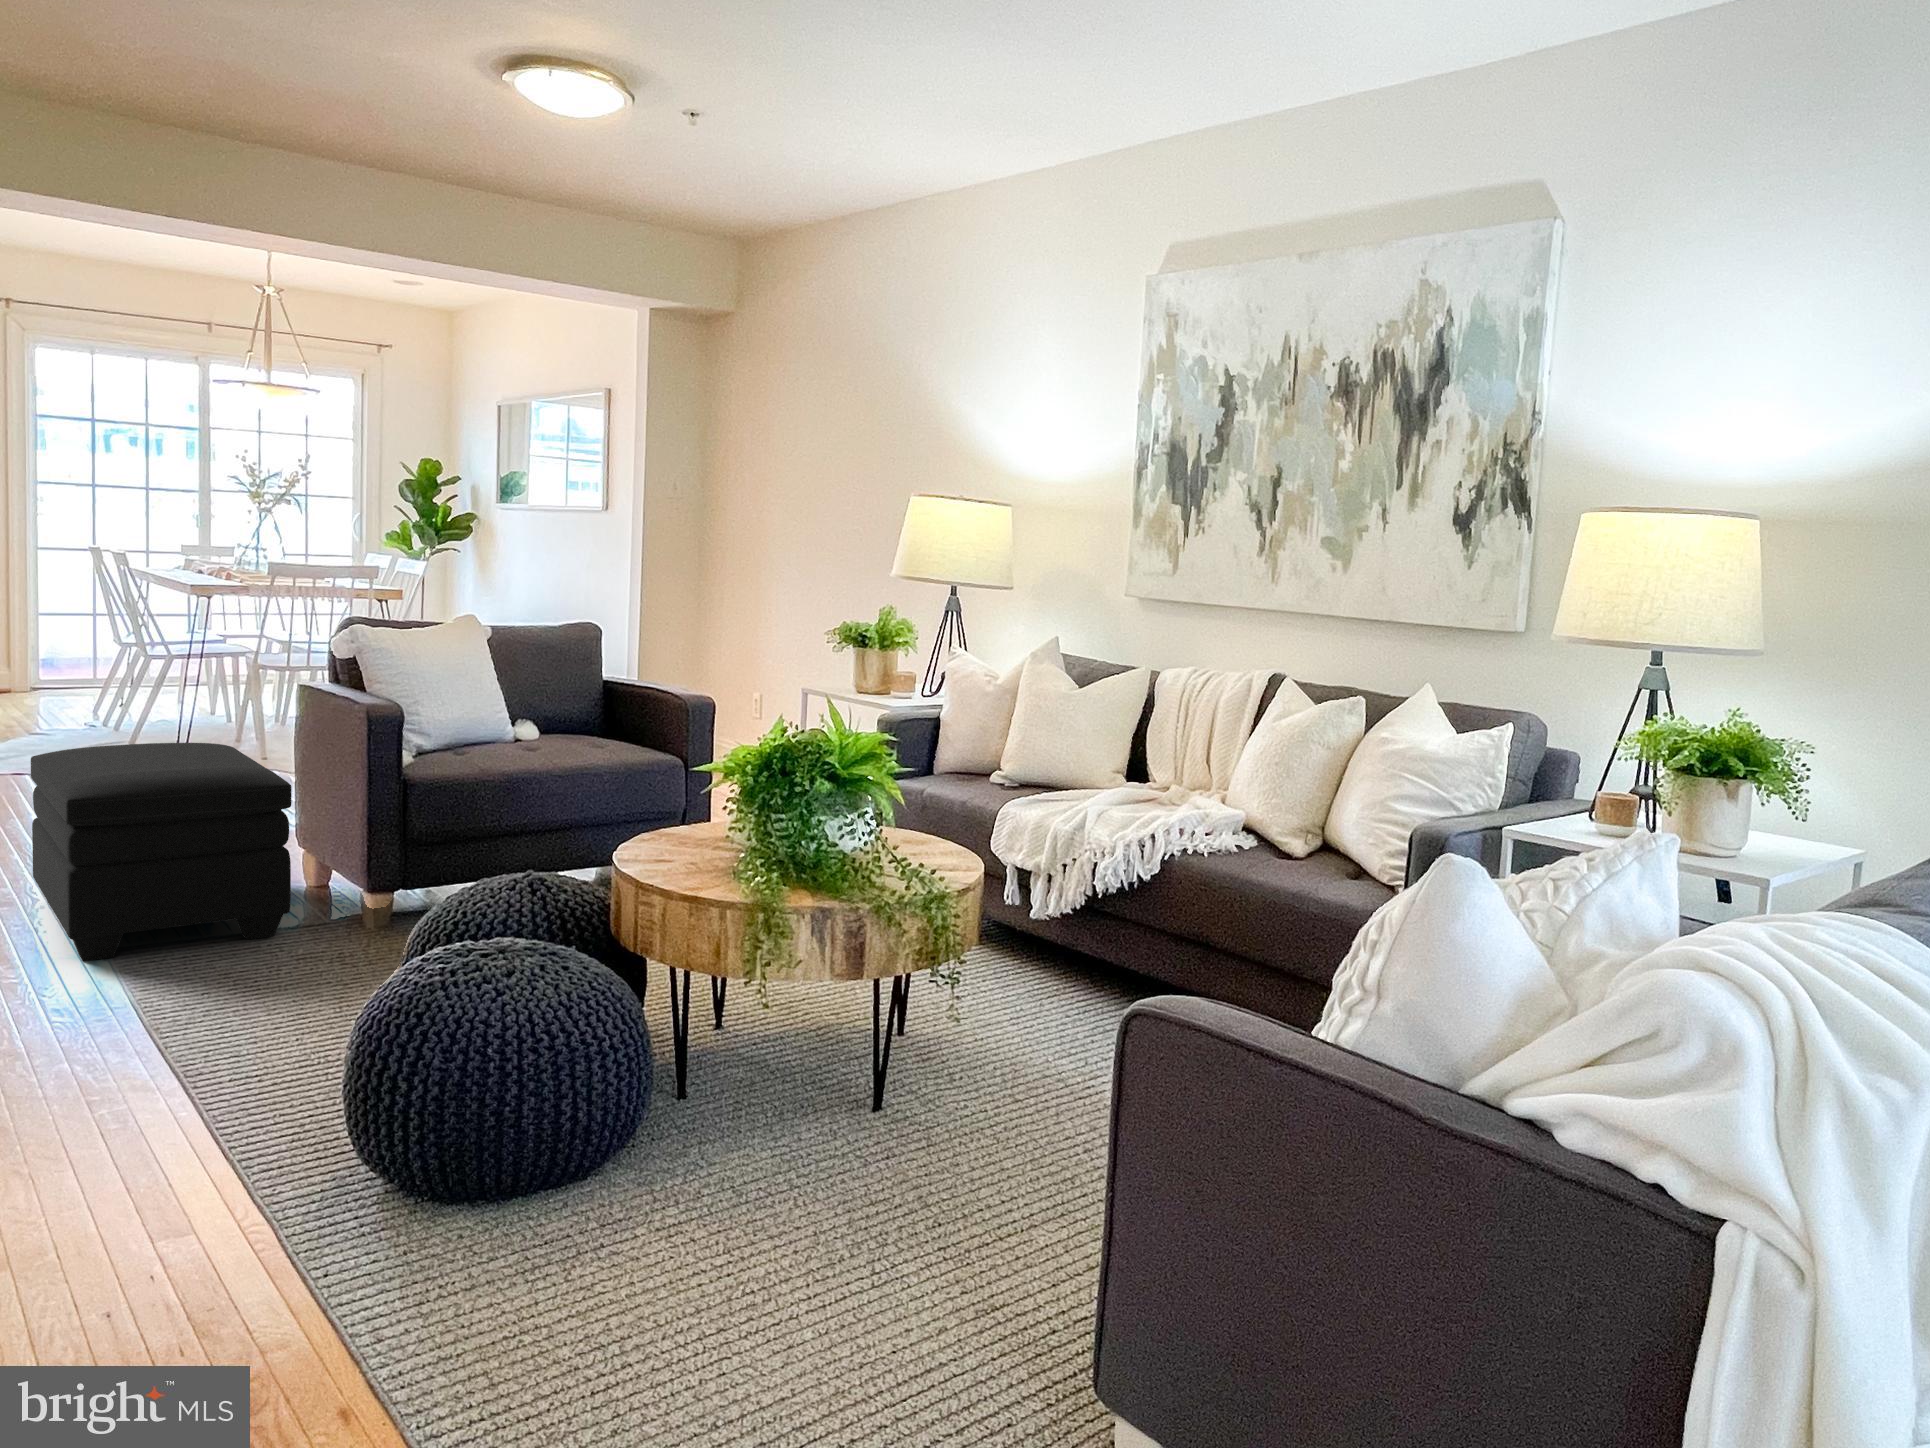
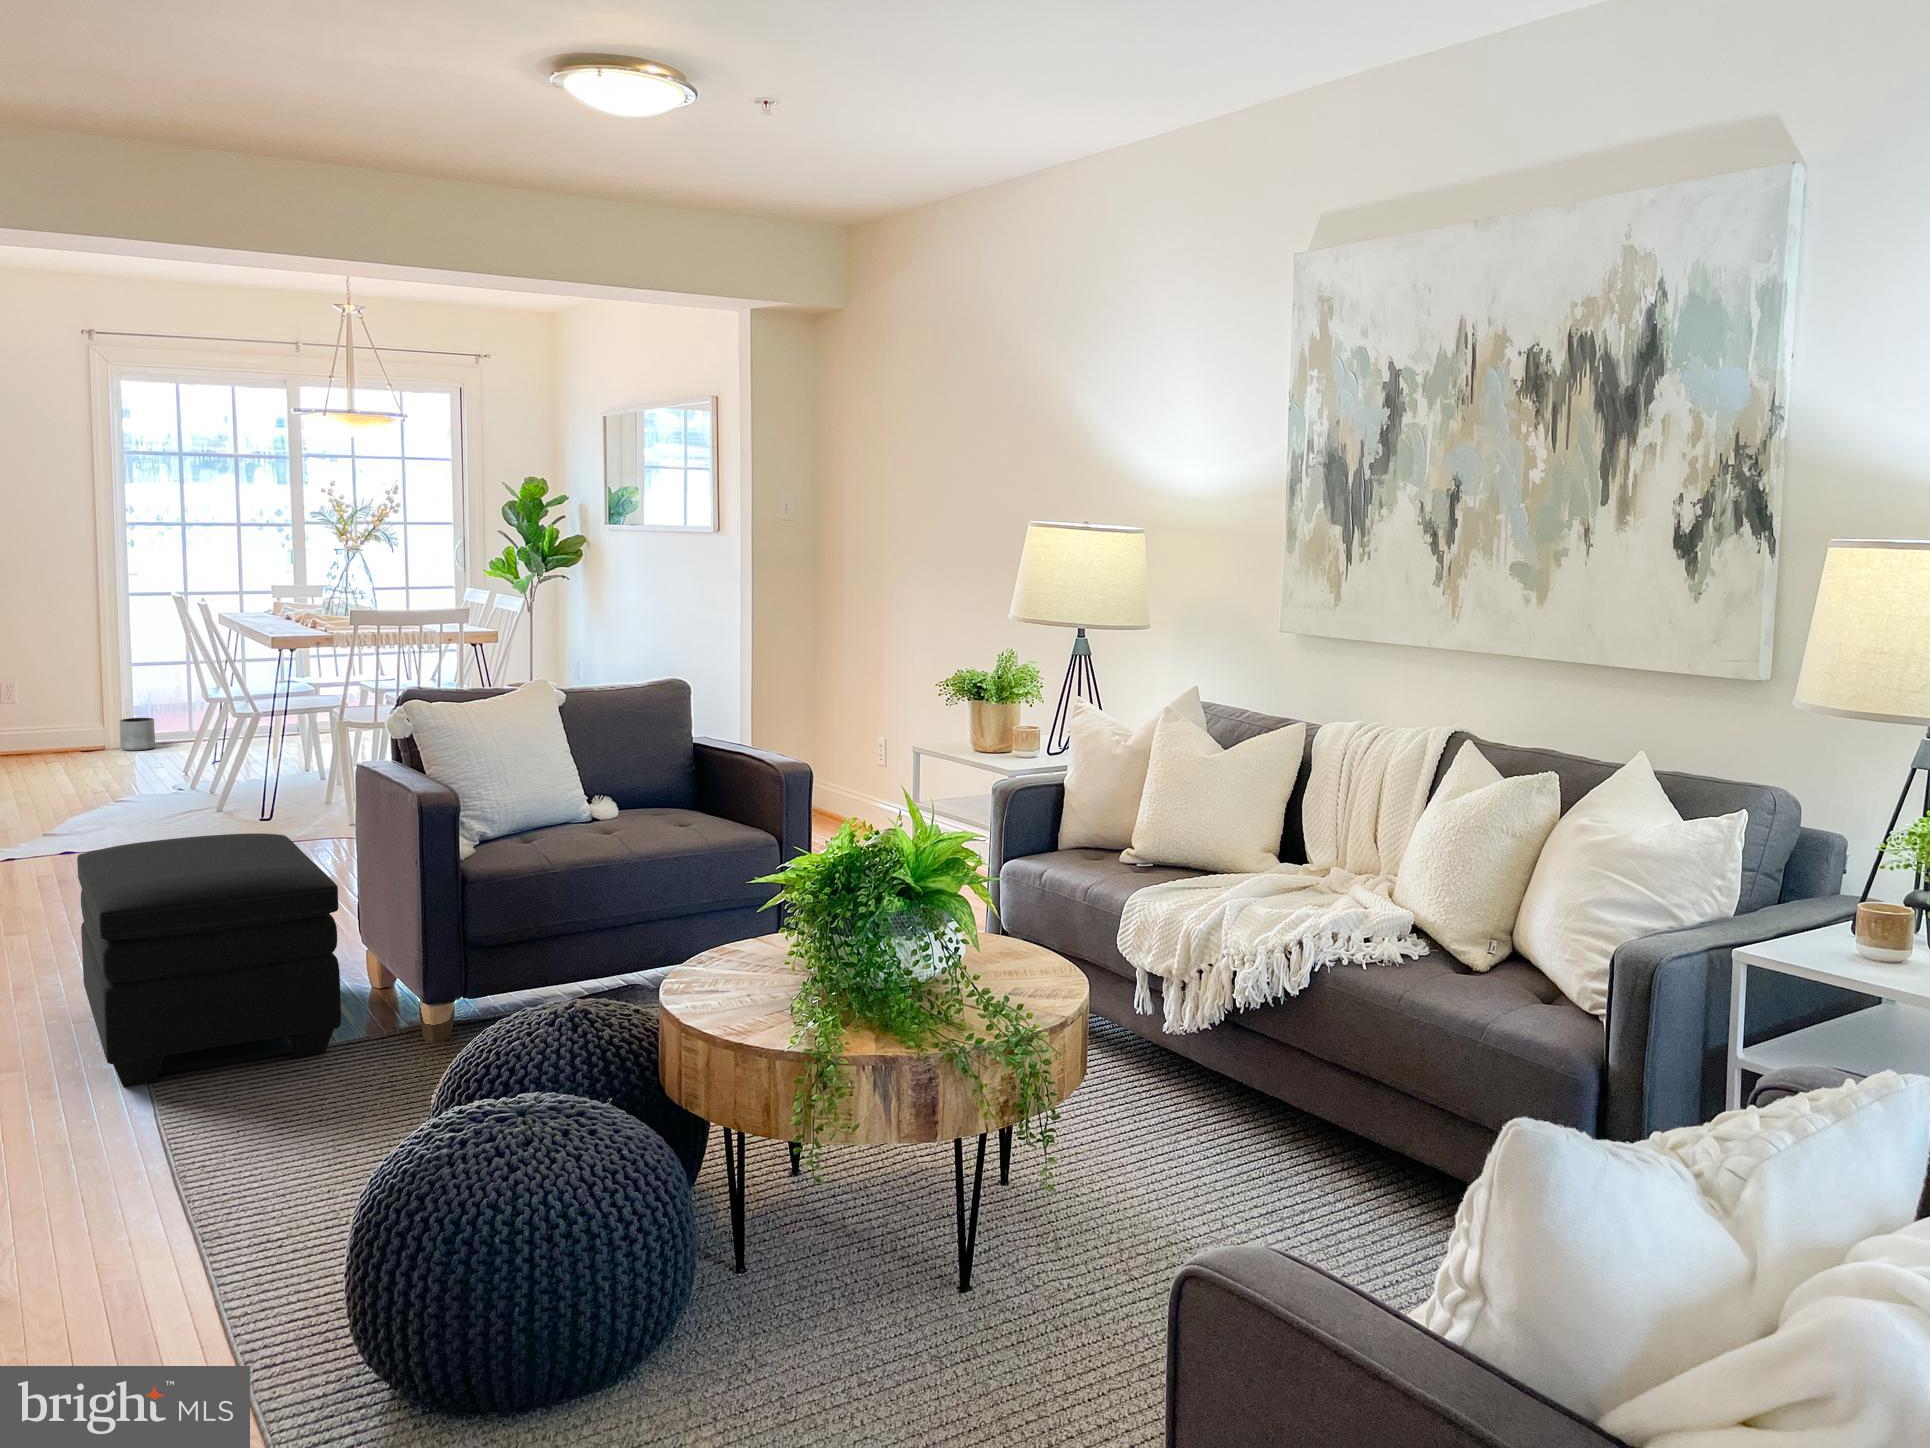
planter: none [27,663,62,693] -> present [120,718,155,751]

